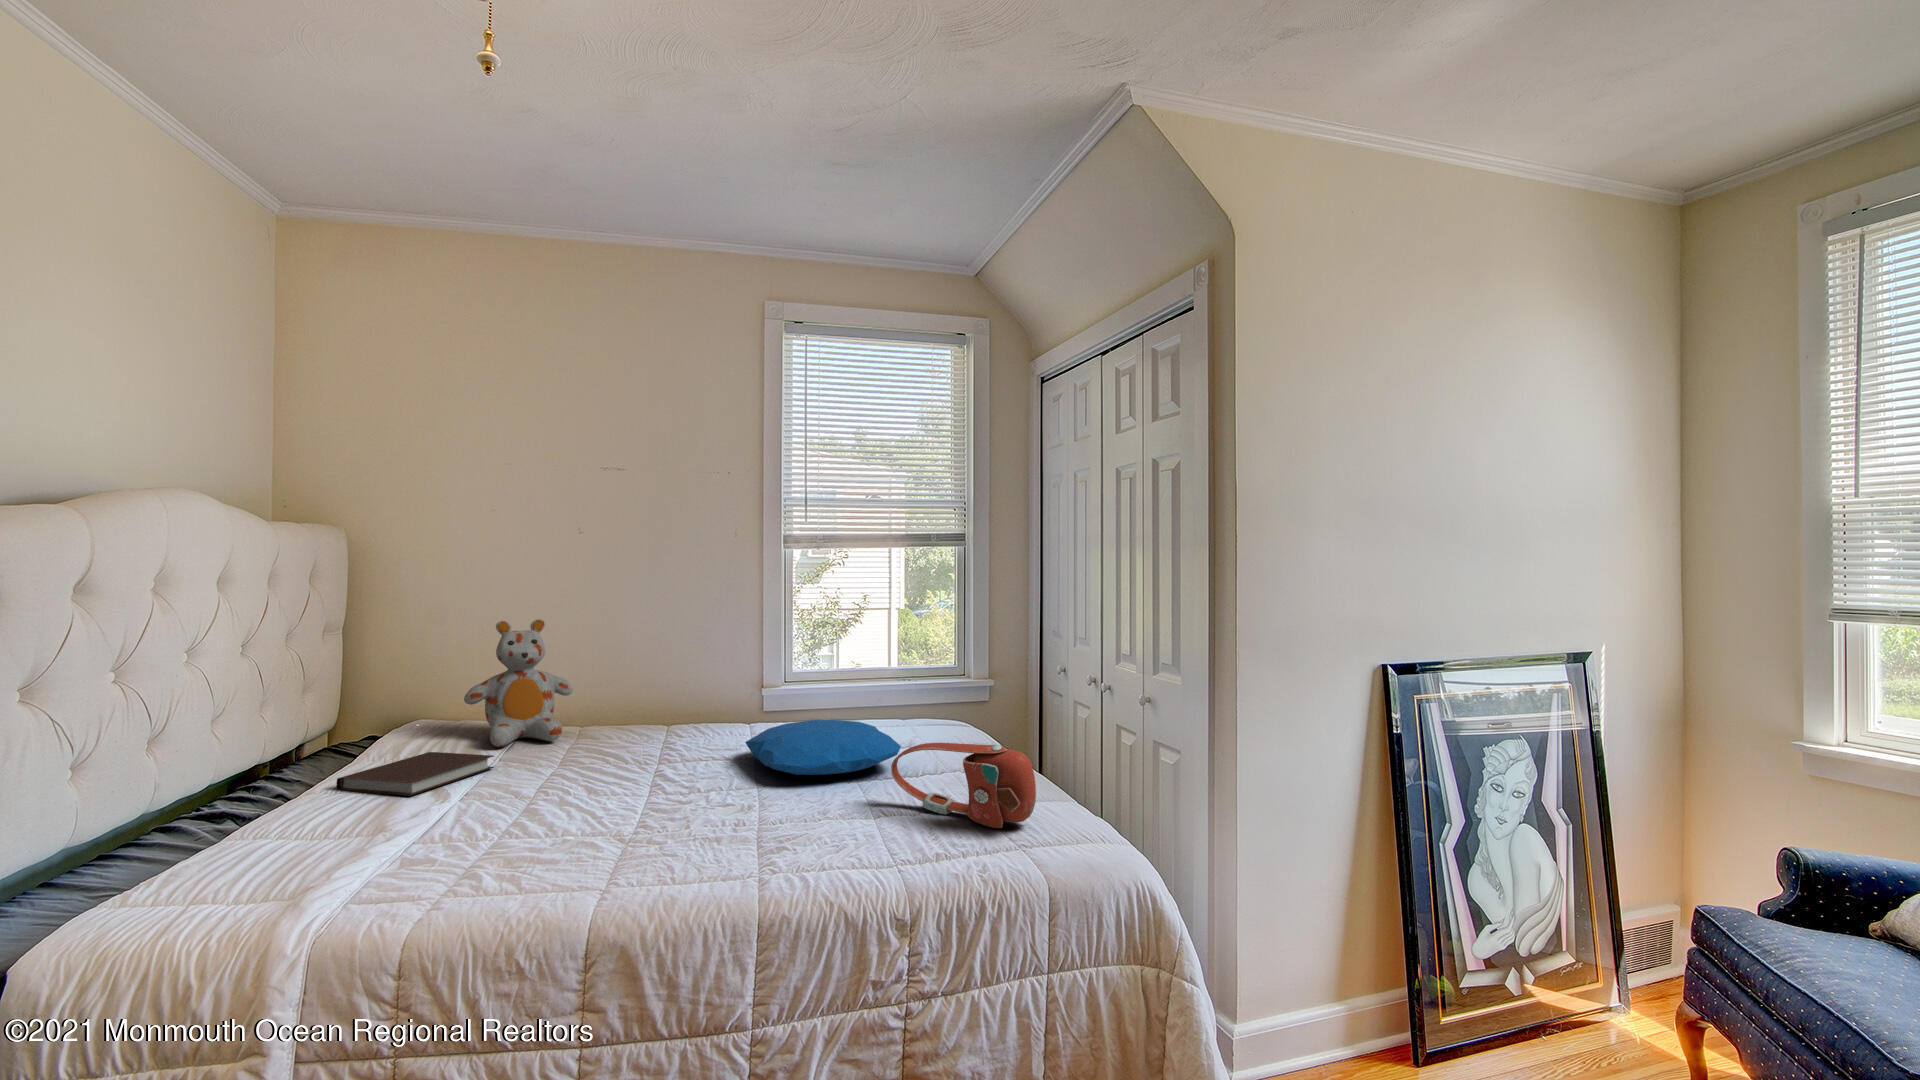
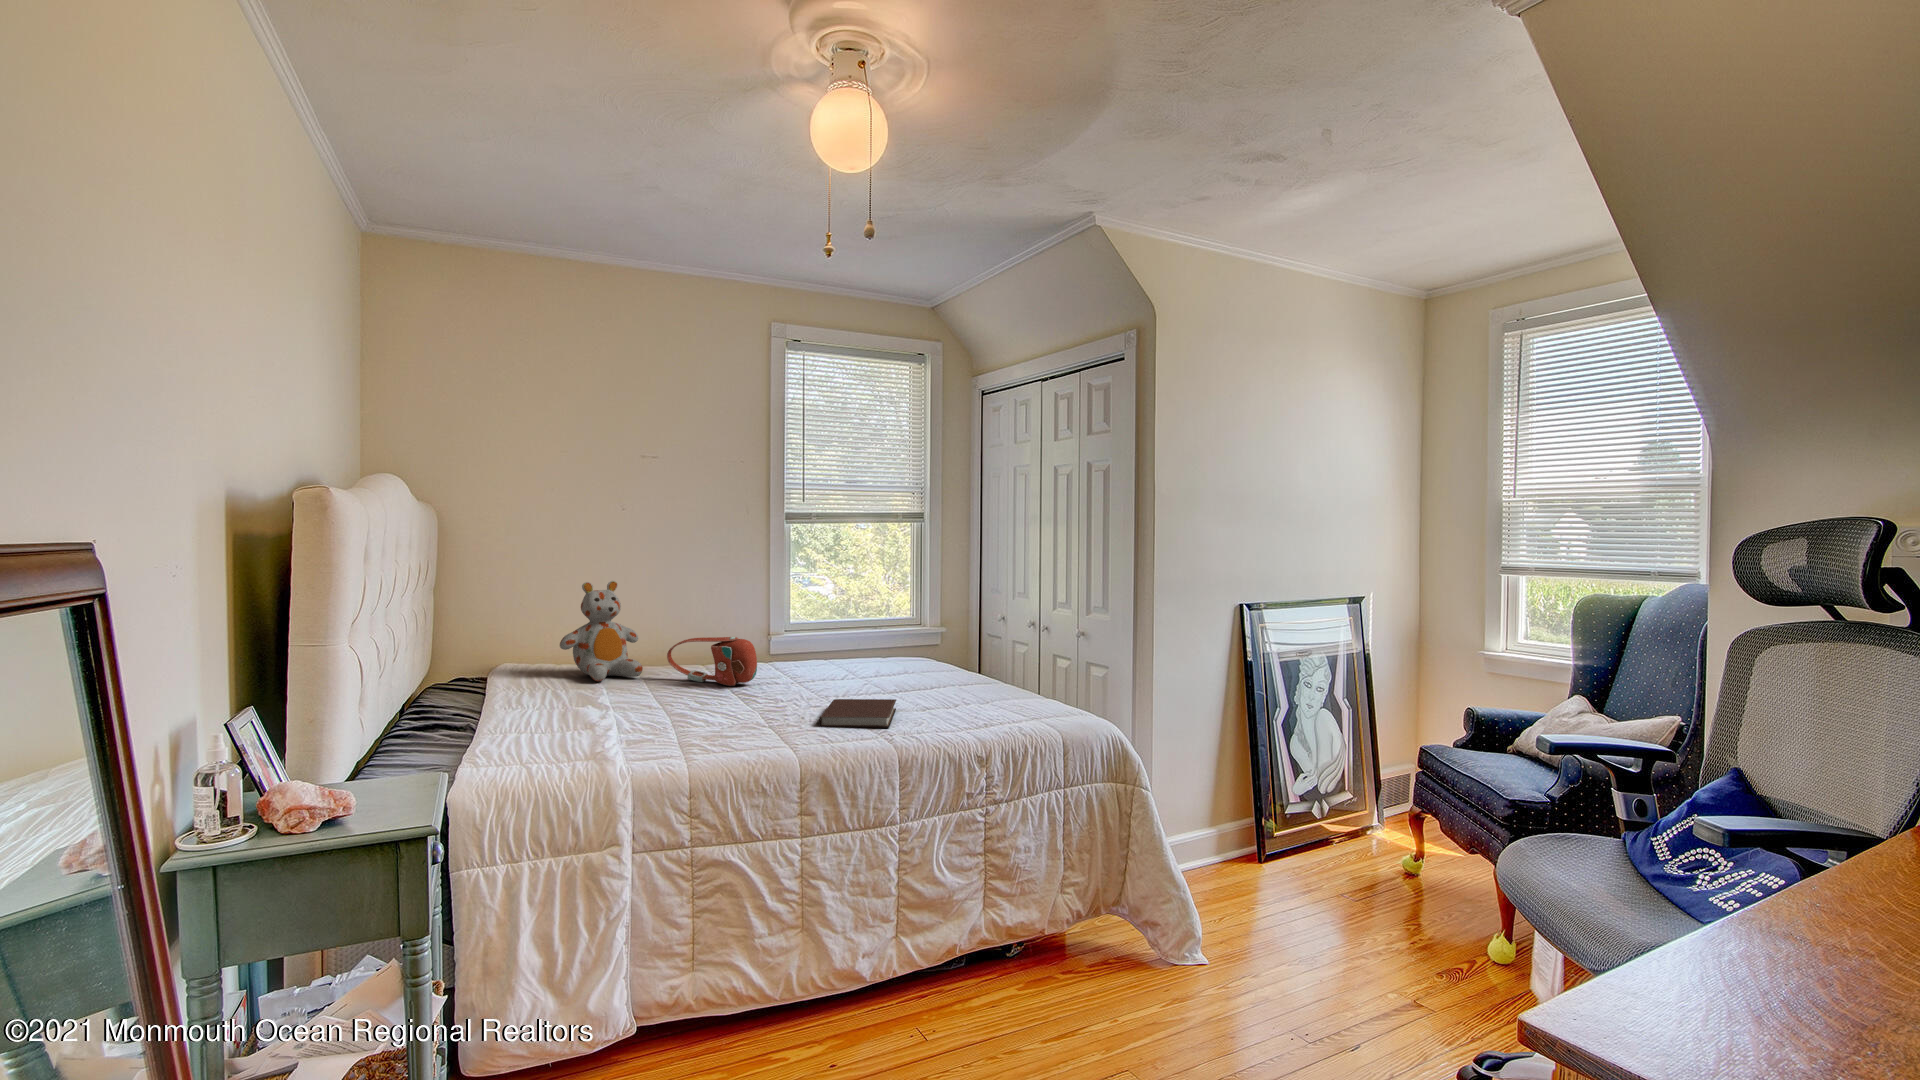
pillow: present [745,720,901,775] -> none [801,654,922,689]
handbag: present [891,743,1036,828] -> present [667,637,757,686]
notebook: present [337,752,494,796] -> present [819,699,896,727]

